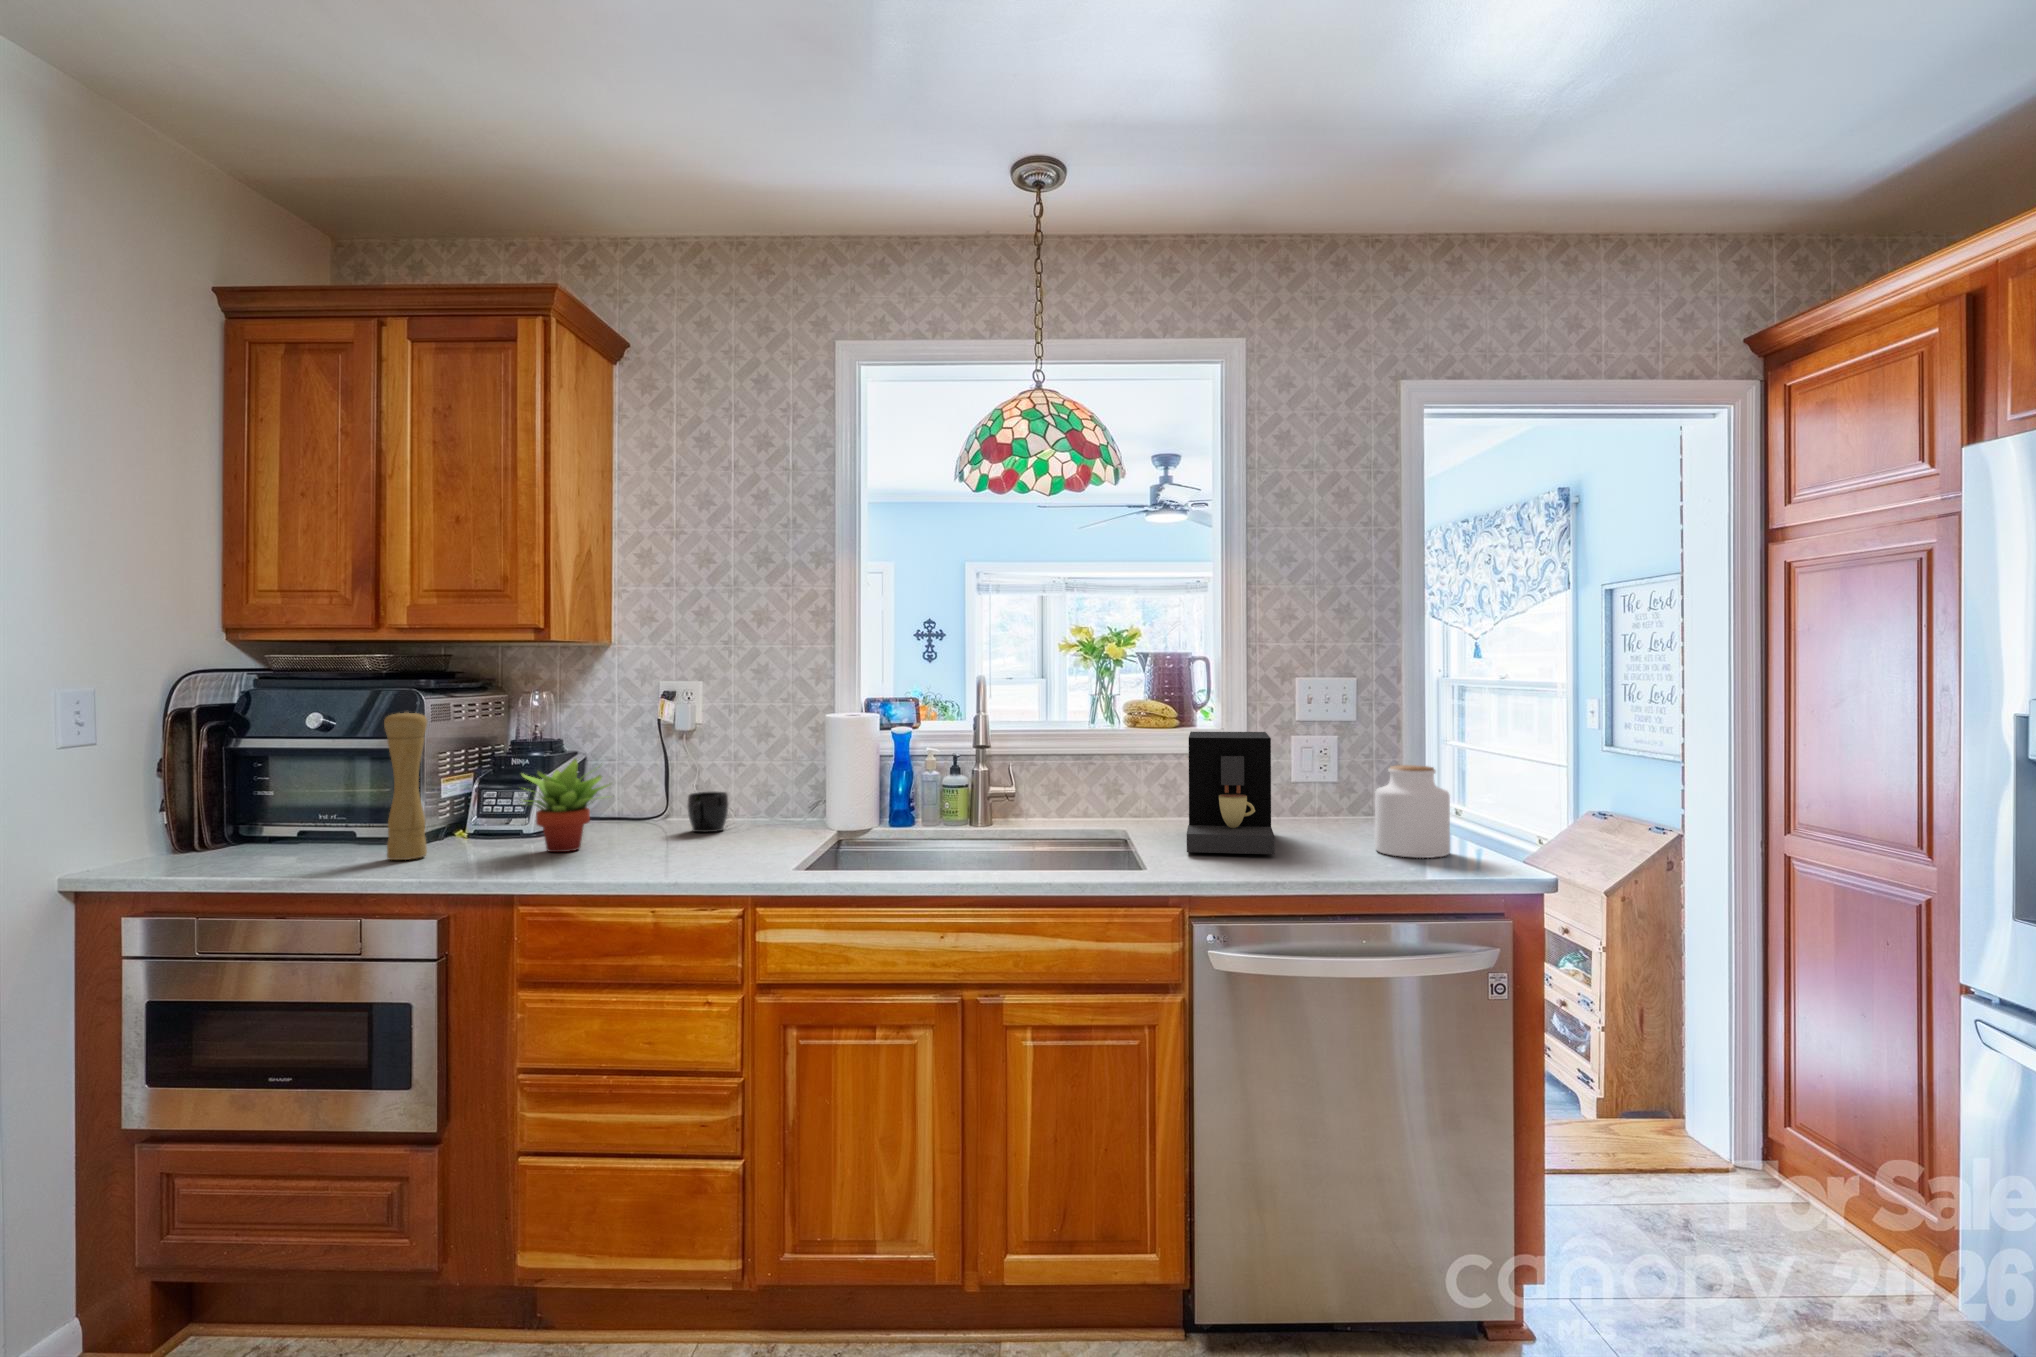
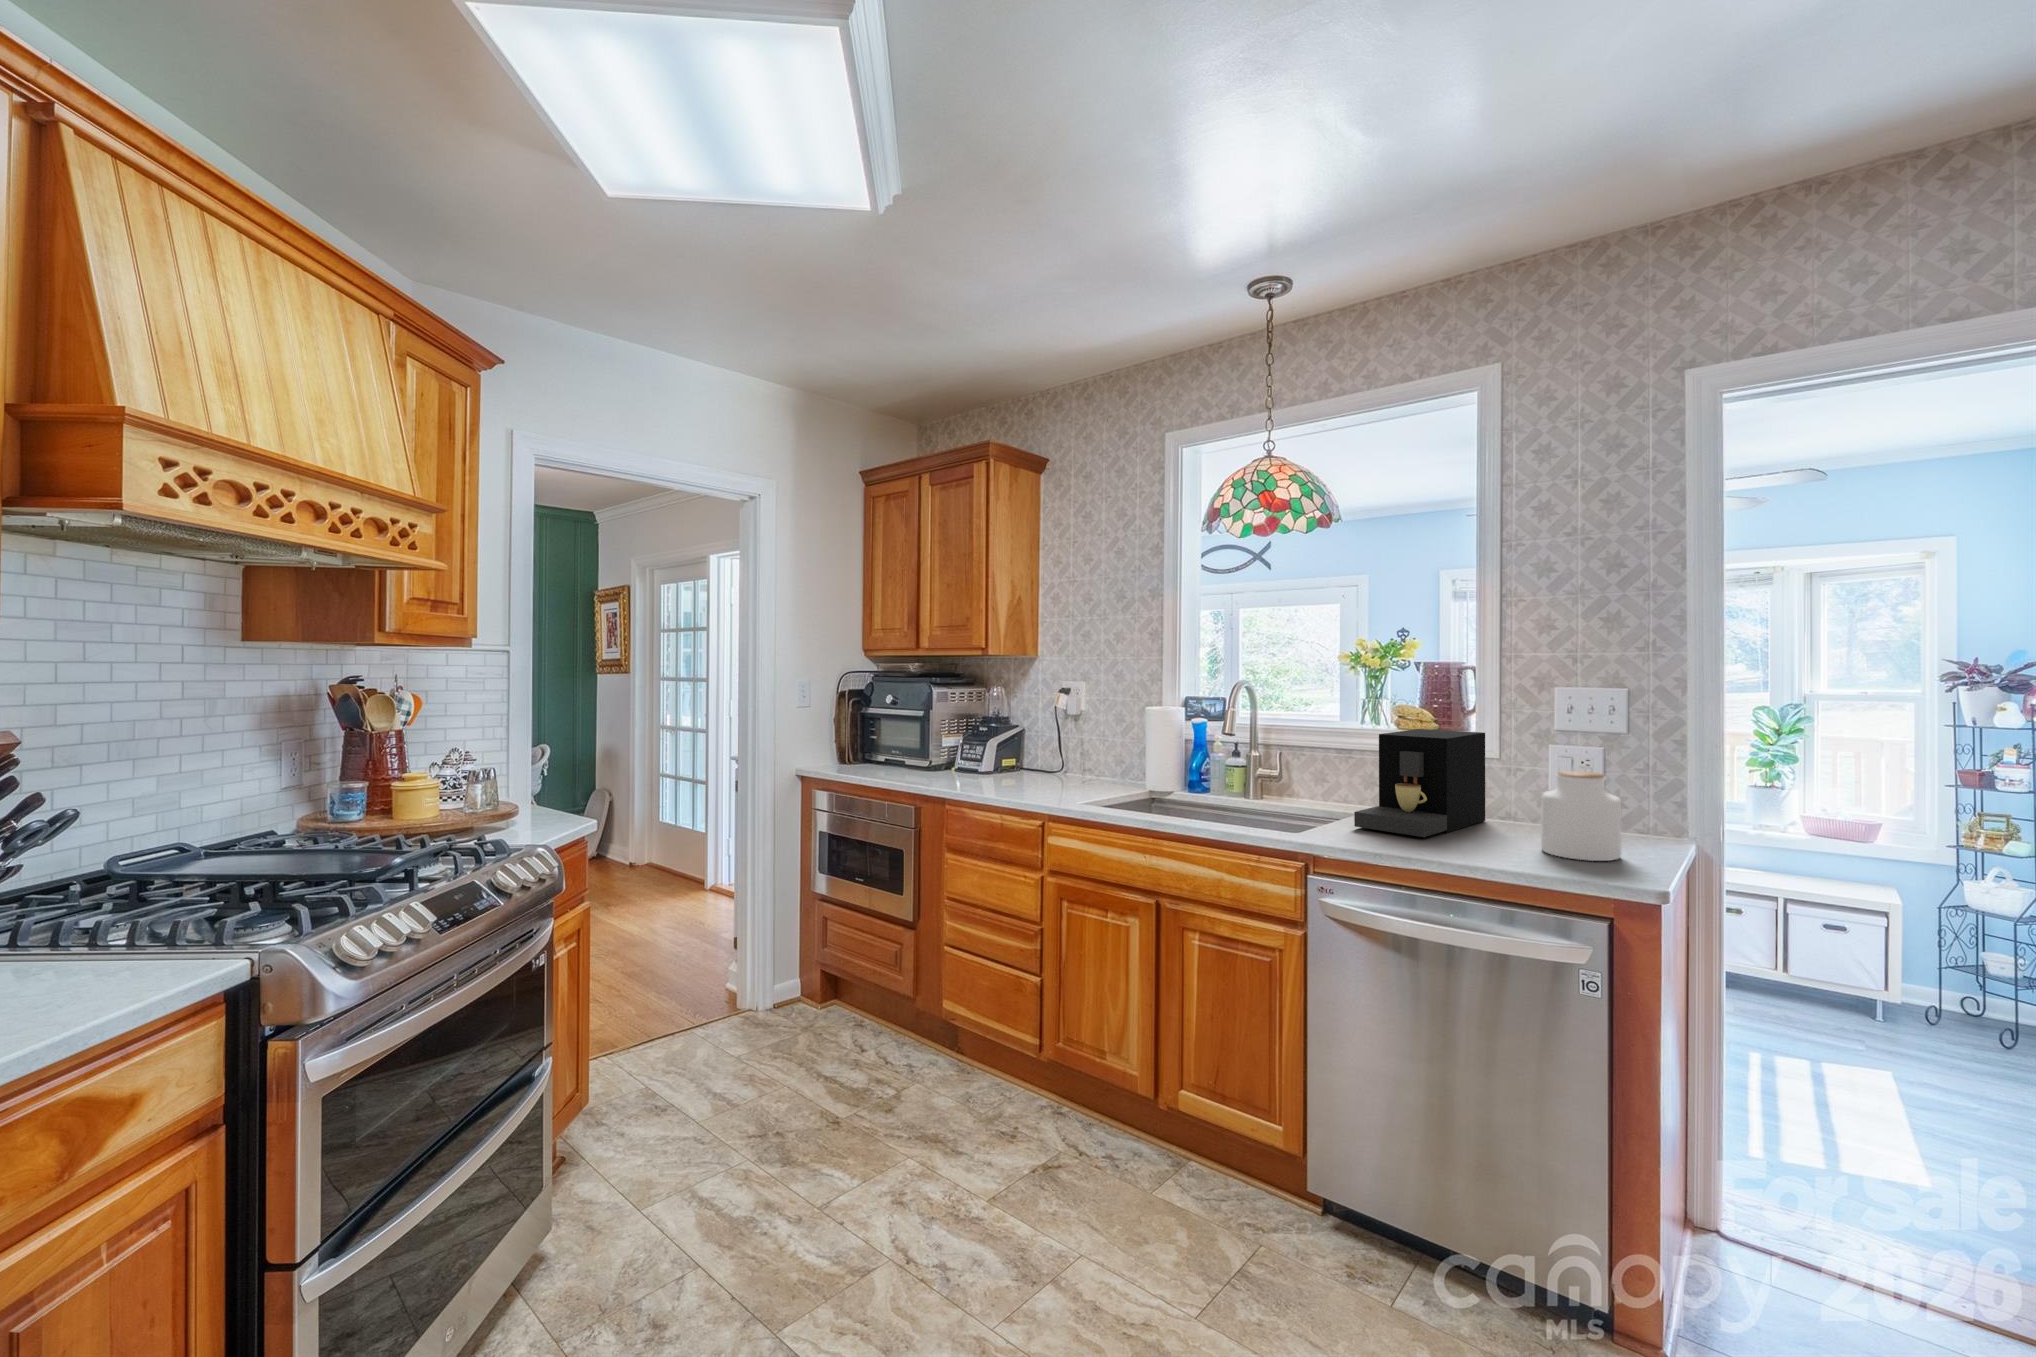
pepper mill: present [384,711,427,860] -> none [905,696,926,777]
succulent plant: present [520,758,610,852] -> none [961,726,1012,781]
mug: present [687,792,728,832] -> none [1066,752,1094,778]

